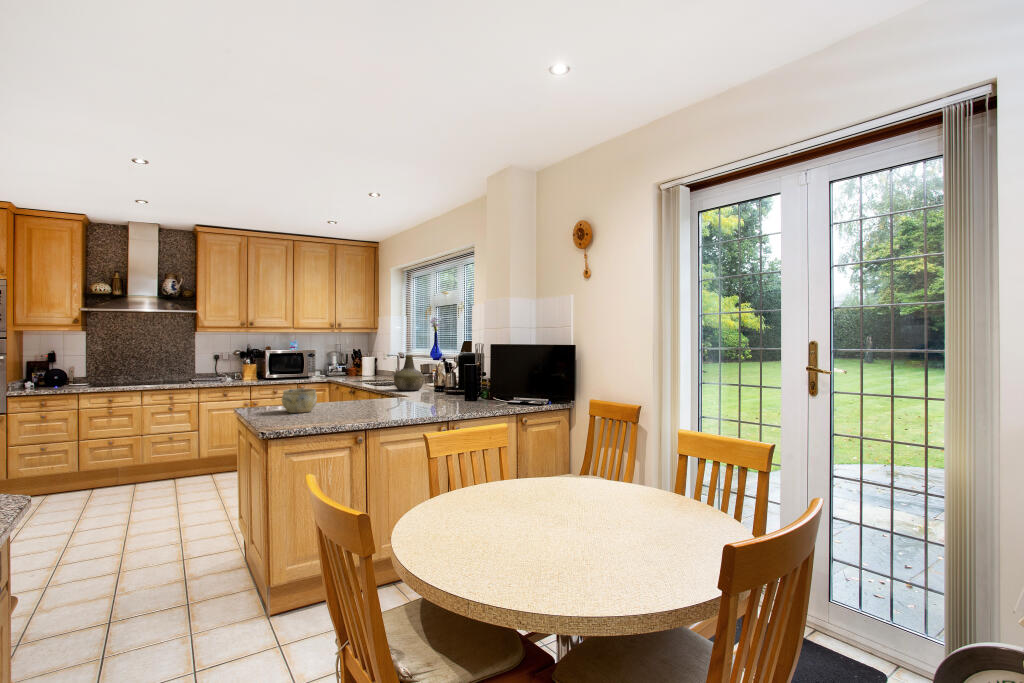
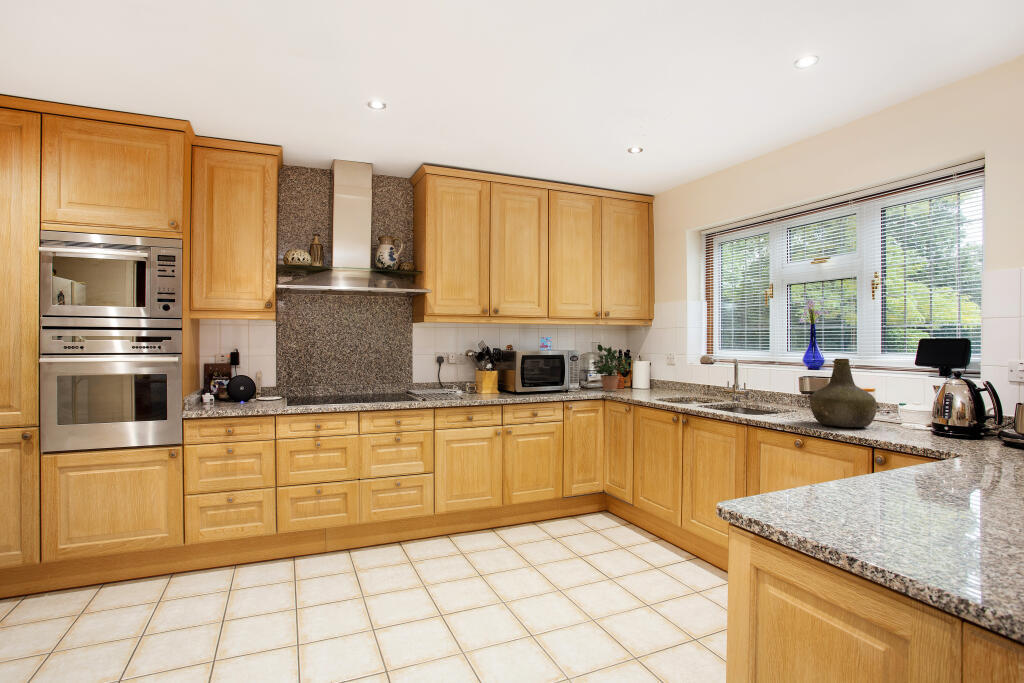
potted plant: none [326,346,361,377] -> present [592,344,634,391]
ceramic bowl: present [282,389,317,413] -> none [839,445,954,524]

